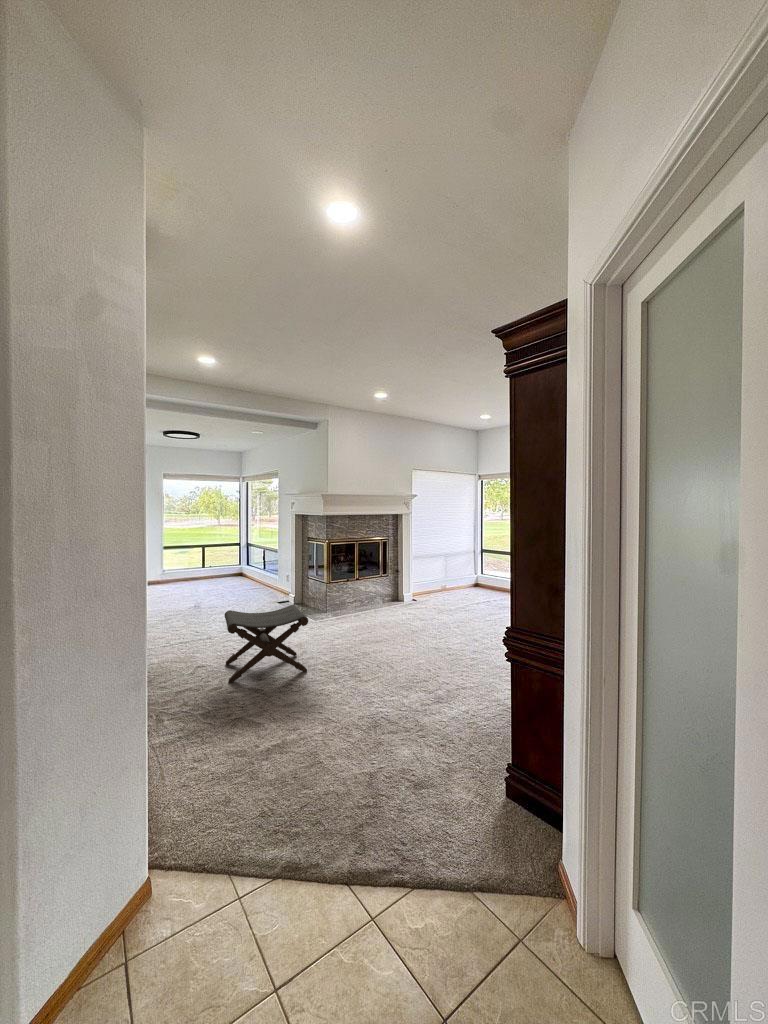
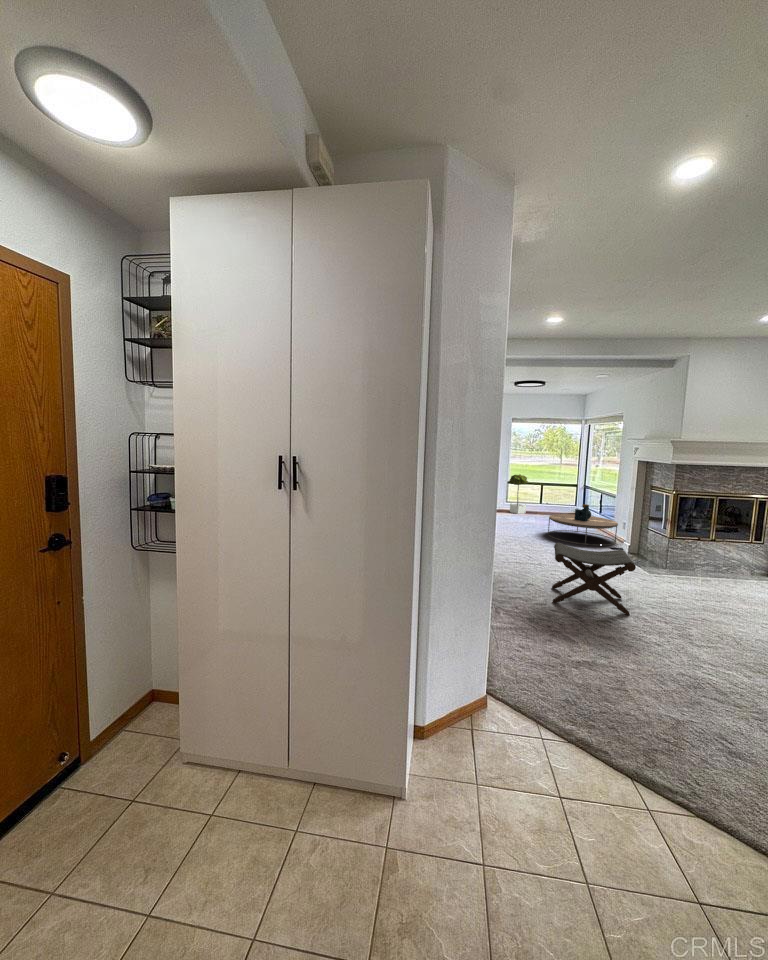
potted tree: none [162,537,185,583] -> present [509,474,528,514]
coffee table: none [214,563,282,606] -> present [548,504,618,546]

